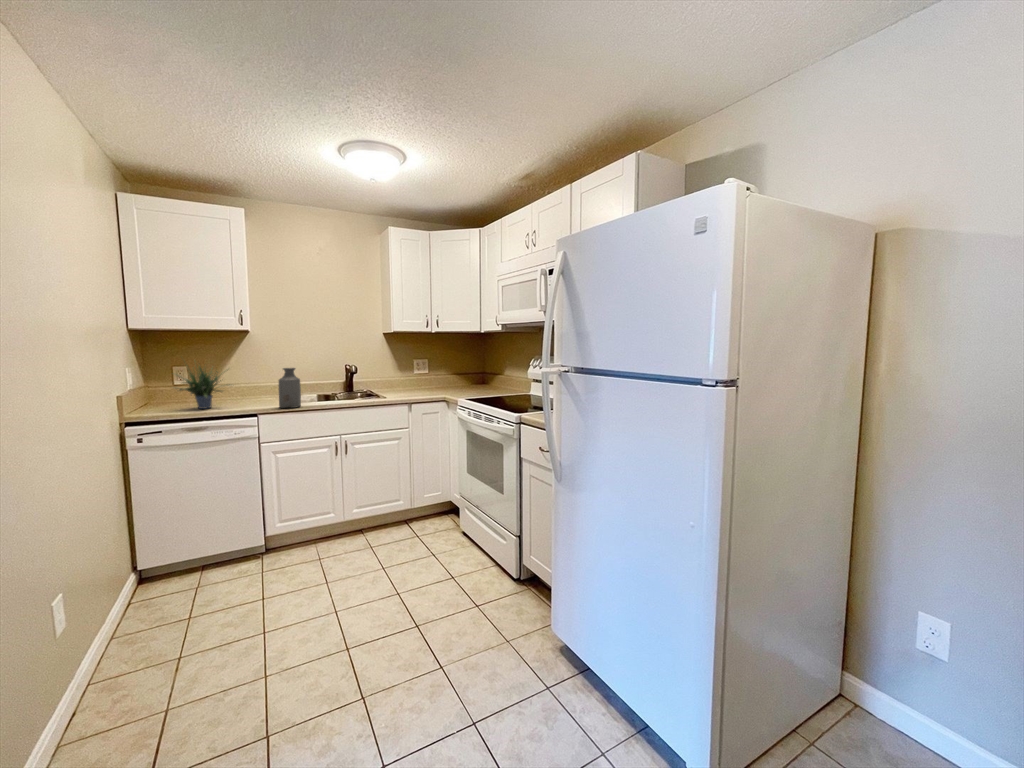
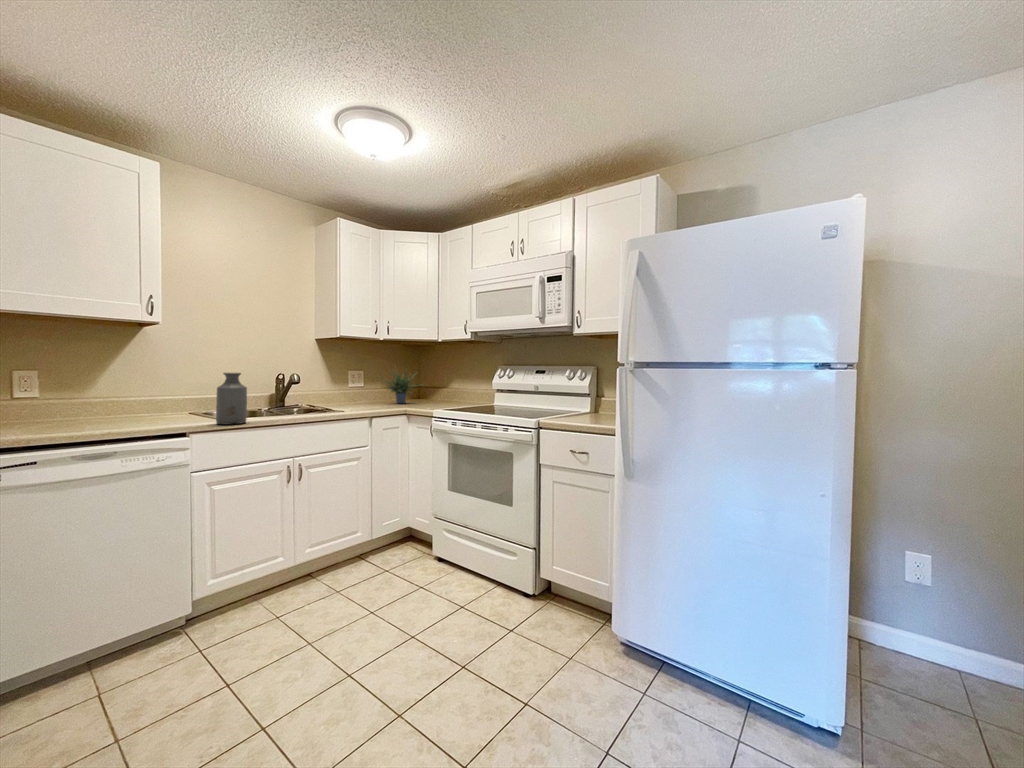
potted plant: present [180,366,230,409] -> present [387,370,415,404]

